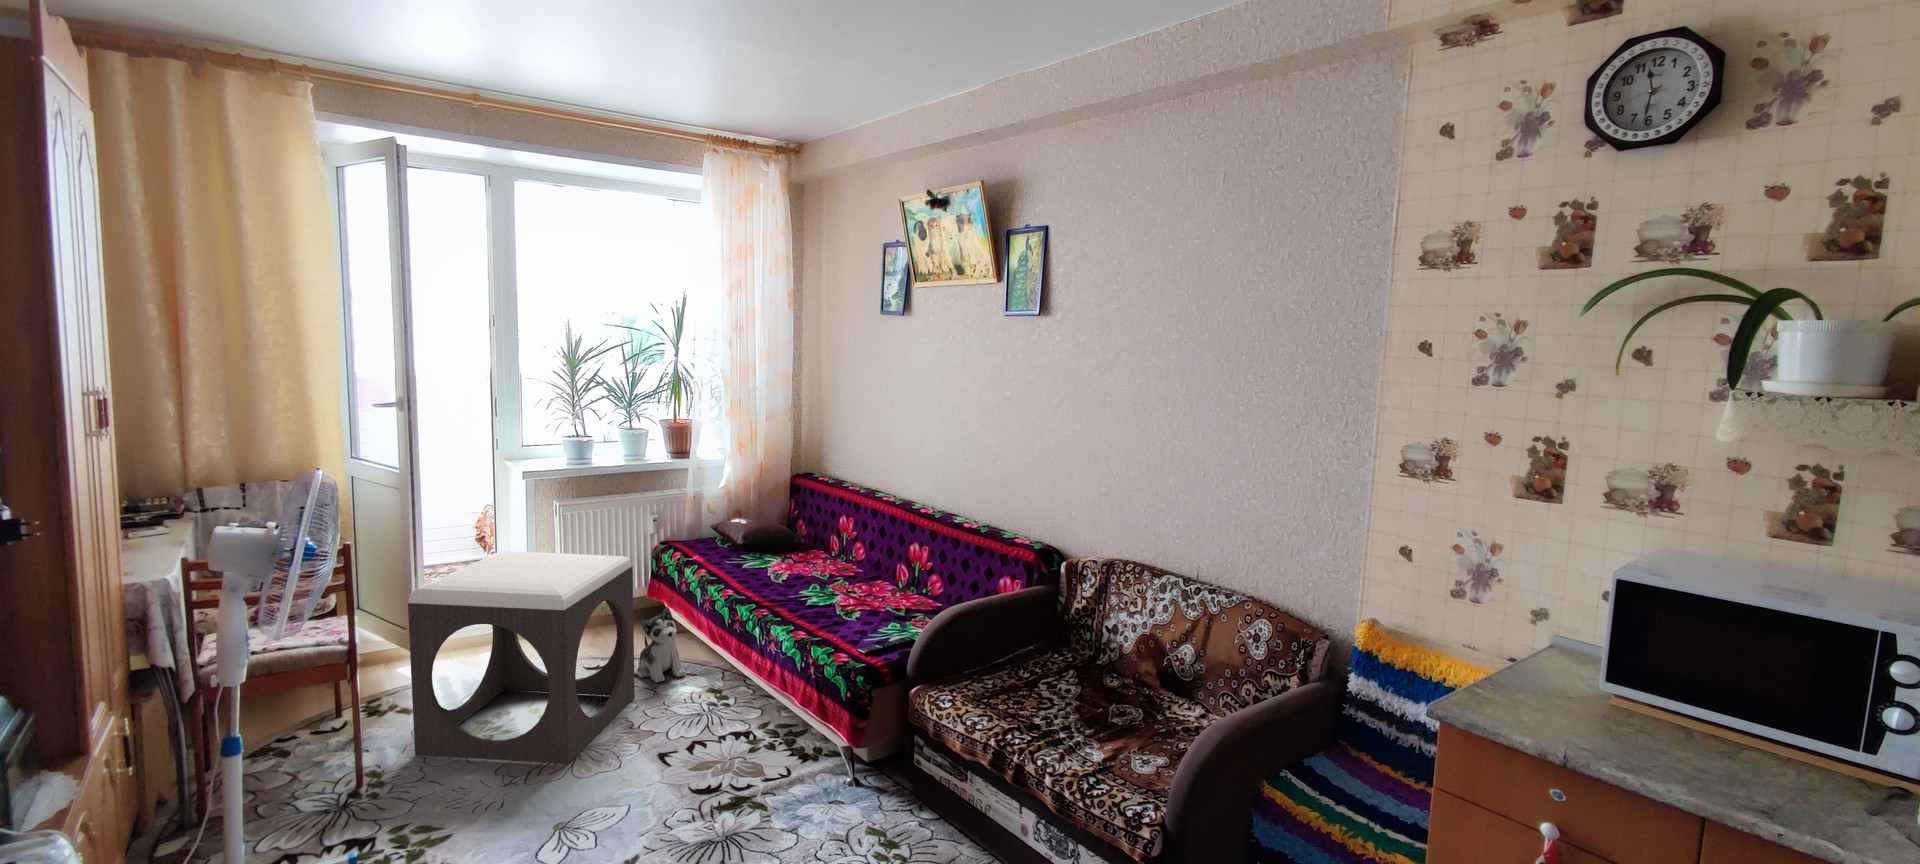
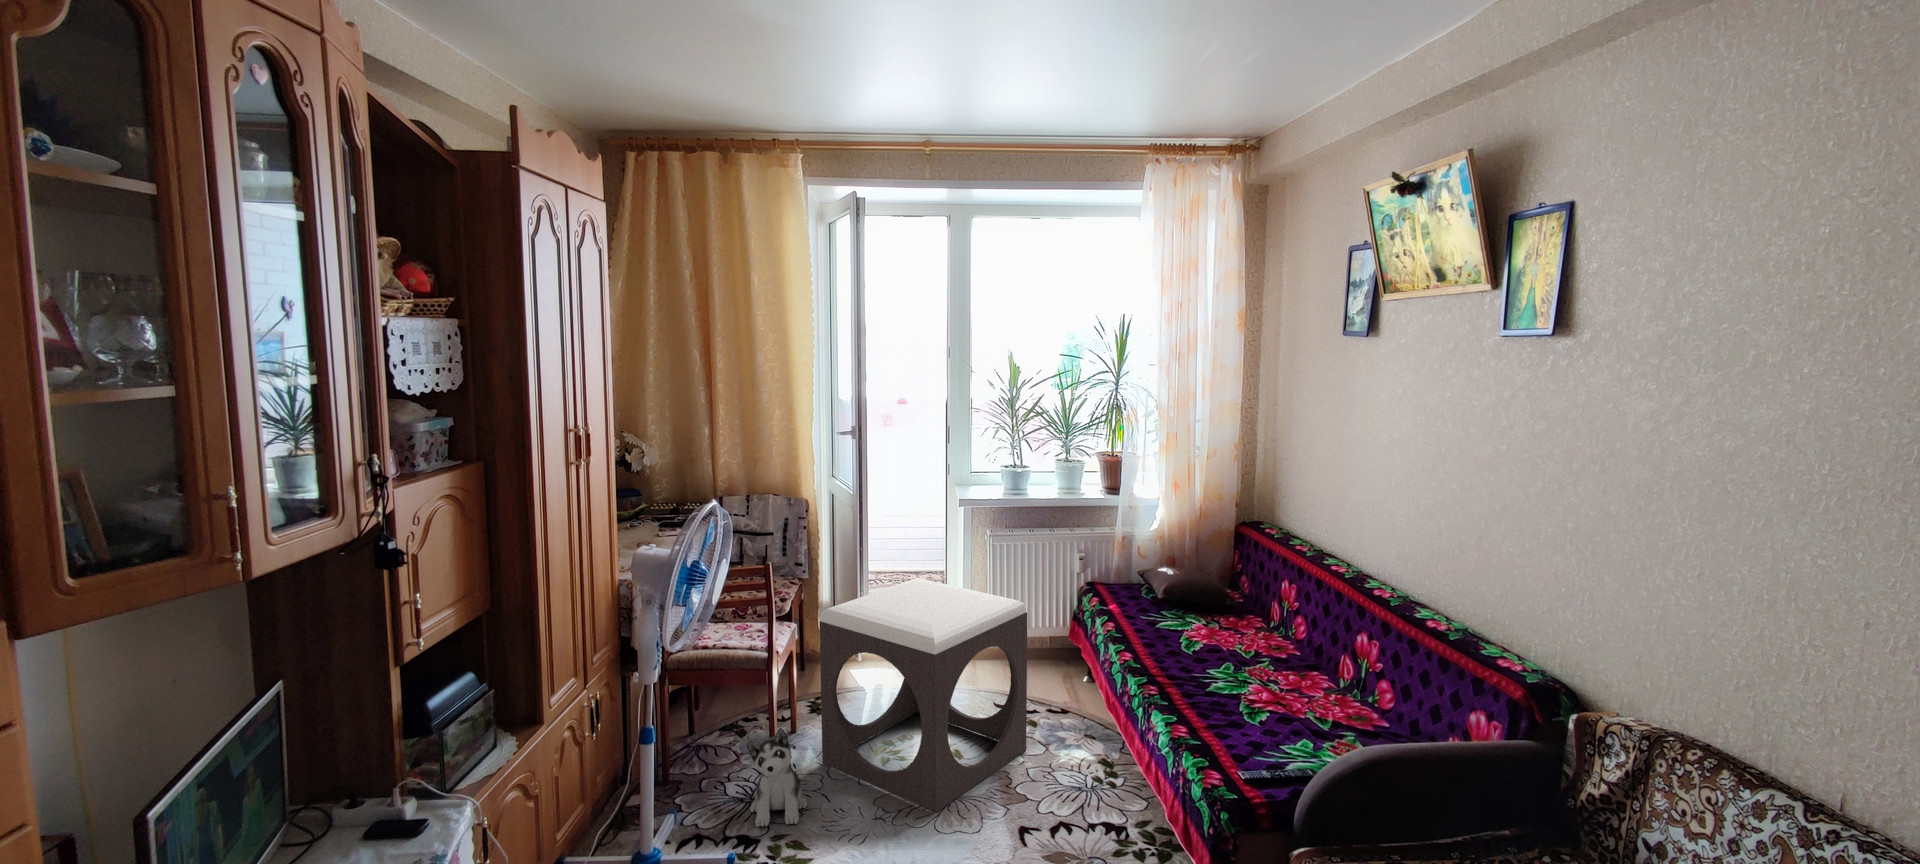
plush toy: present [637,607,686,683] -> present [747,728,807,827]

